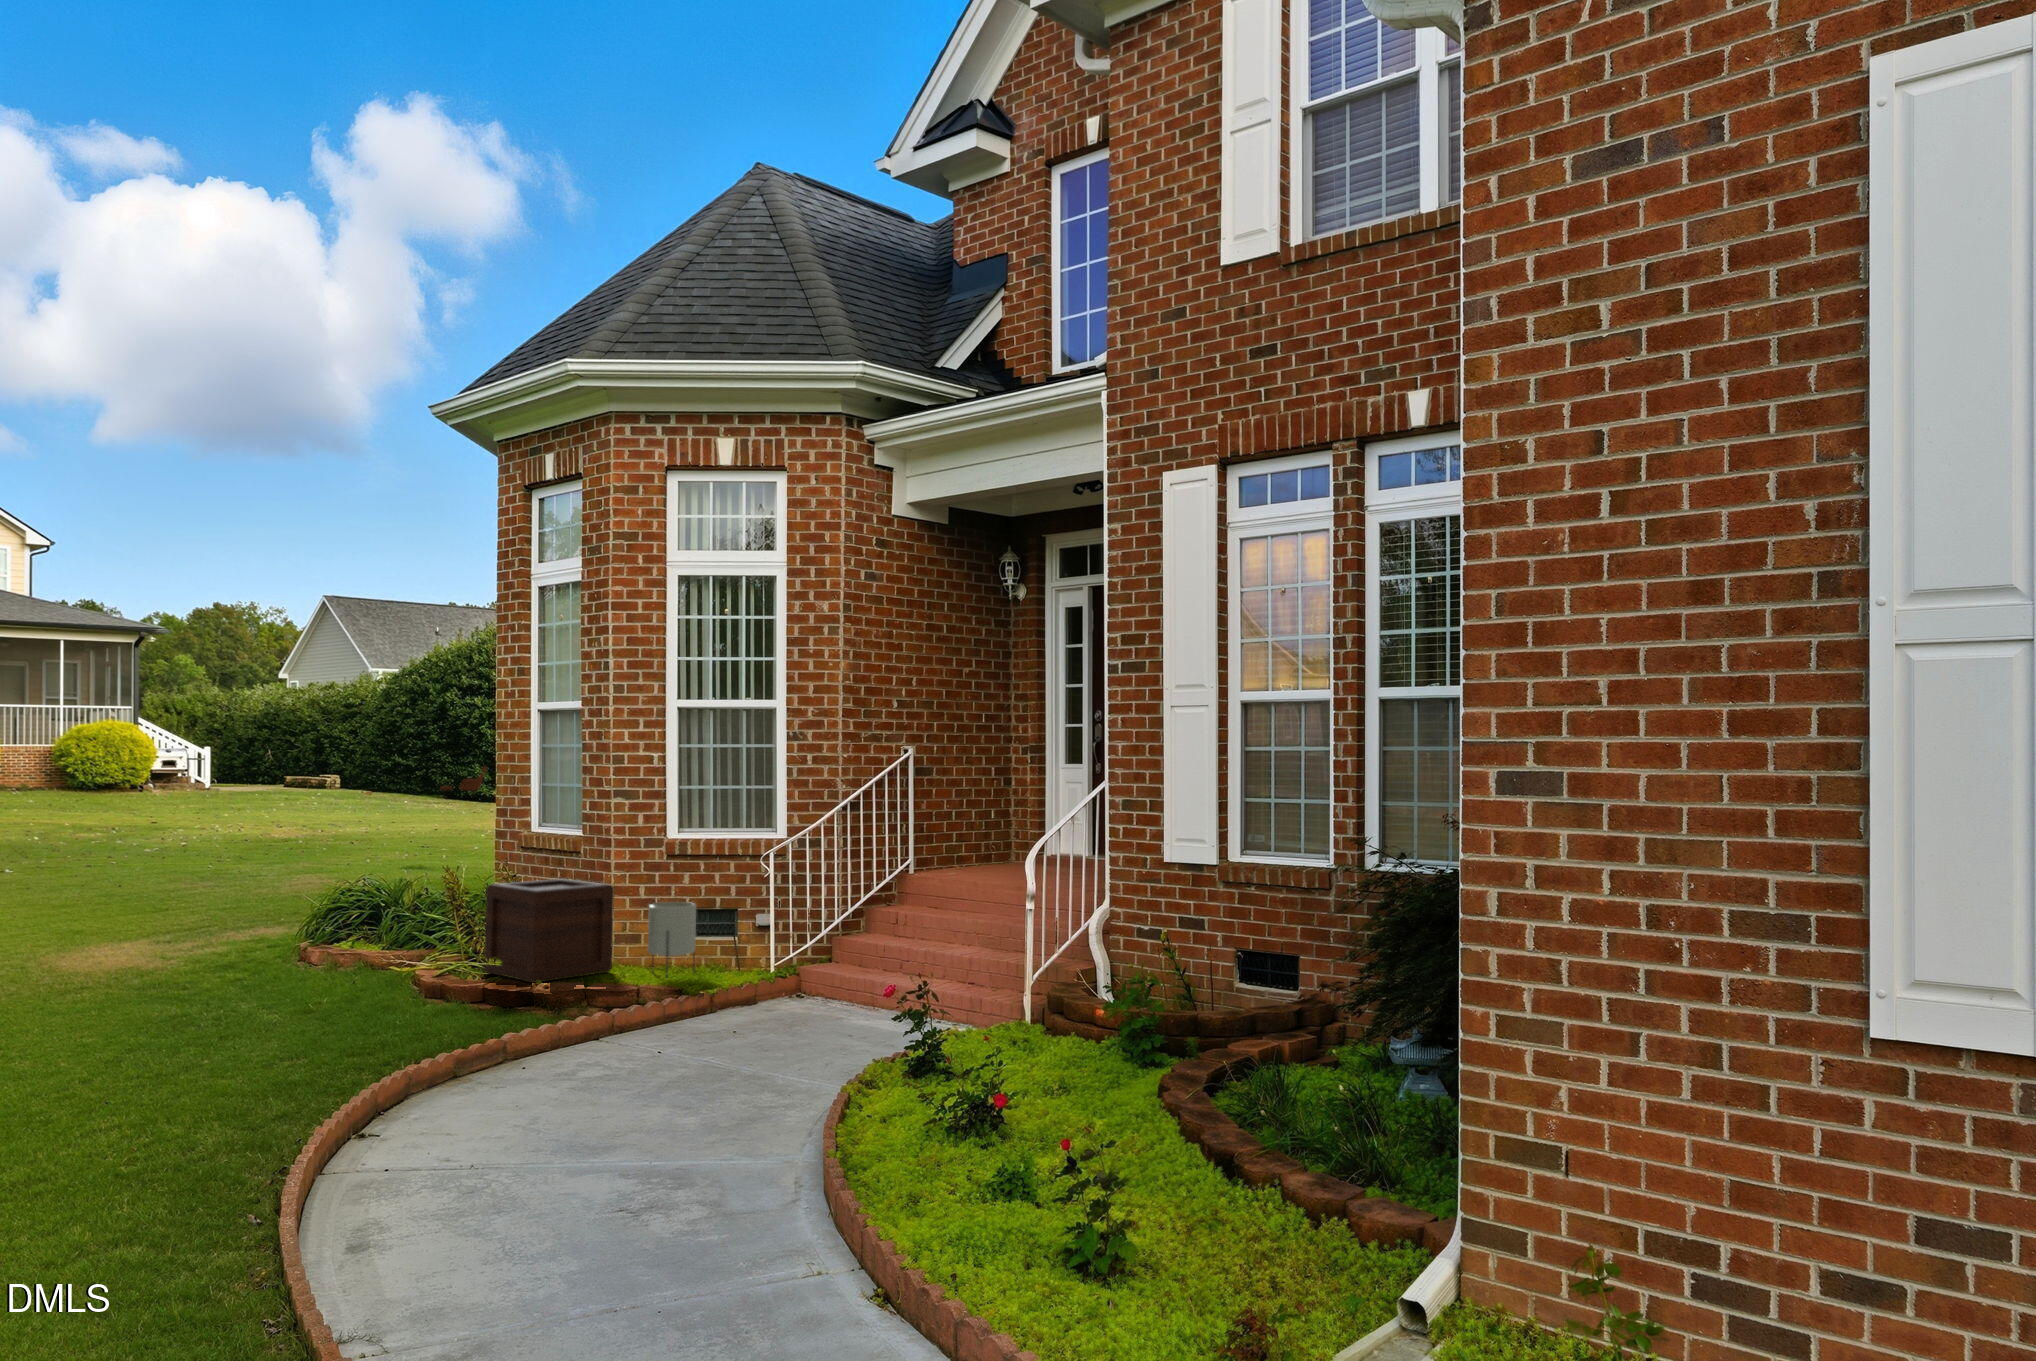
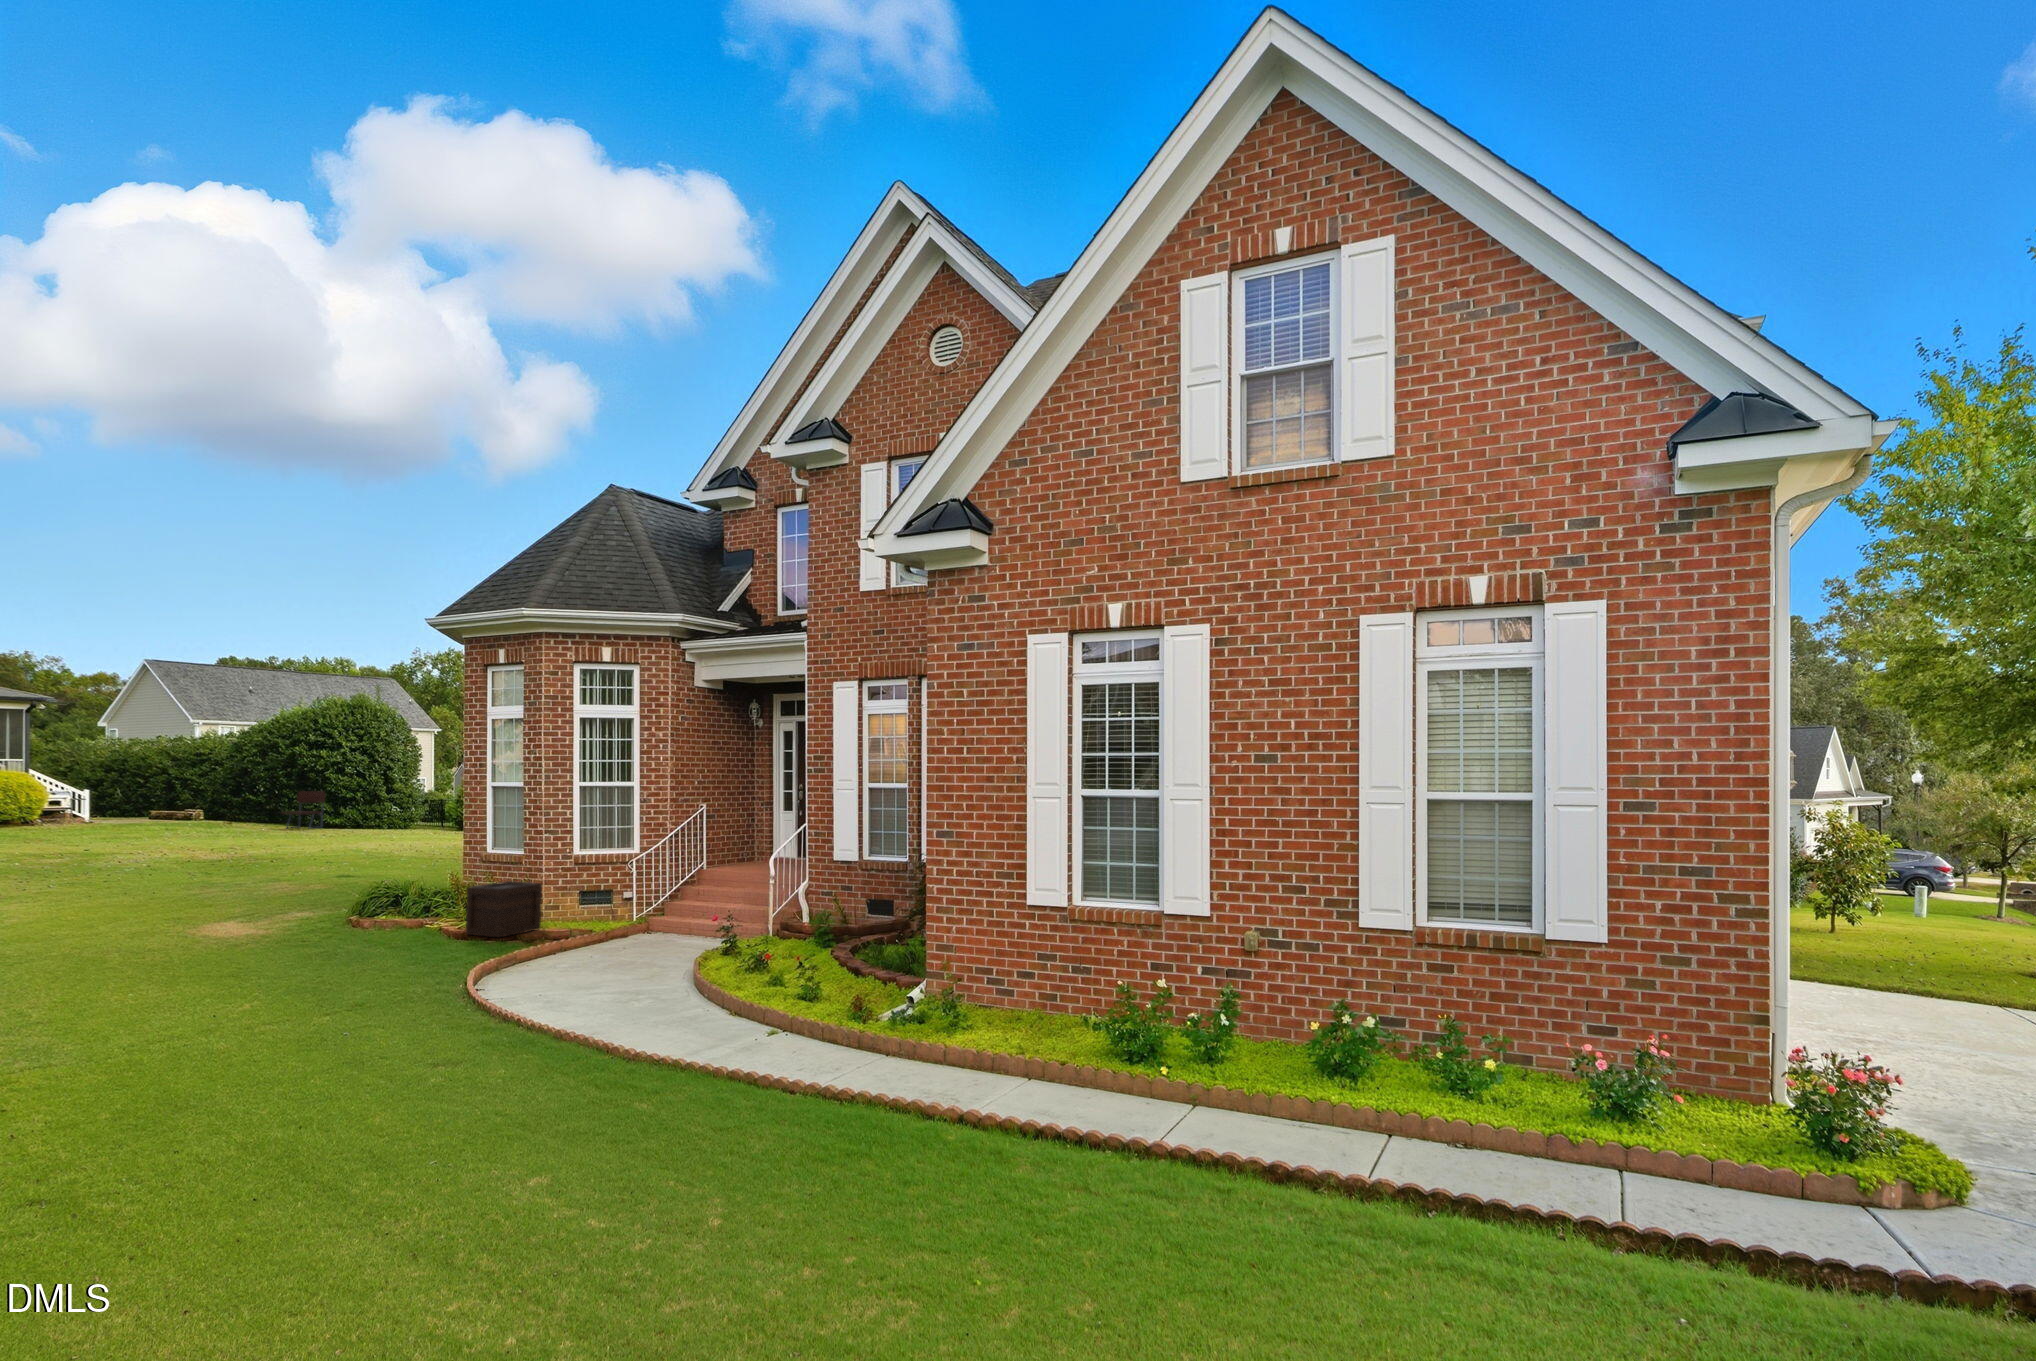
bench: none [383,744,437,797] -> present [282,791,325,829]
lounge chair: present [440,767,487,797] -> none [327,805,367,830]
planter: present [648,902,696,962] -> none [562,890,590,931]

